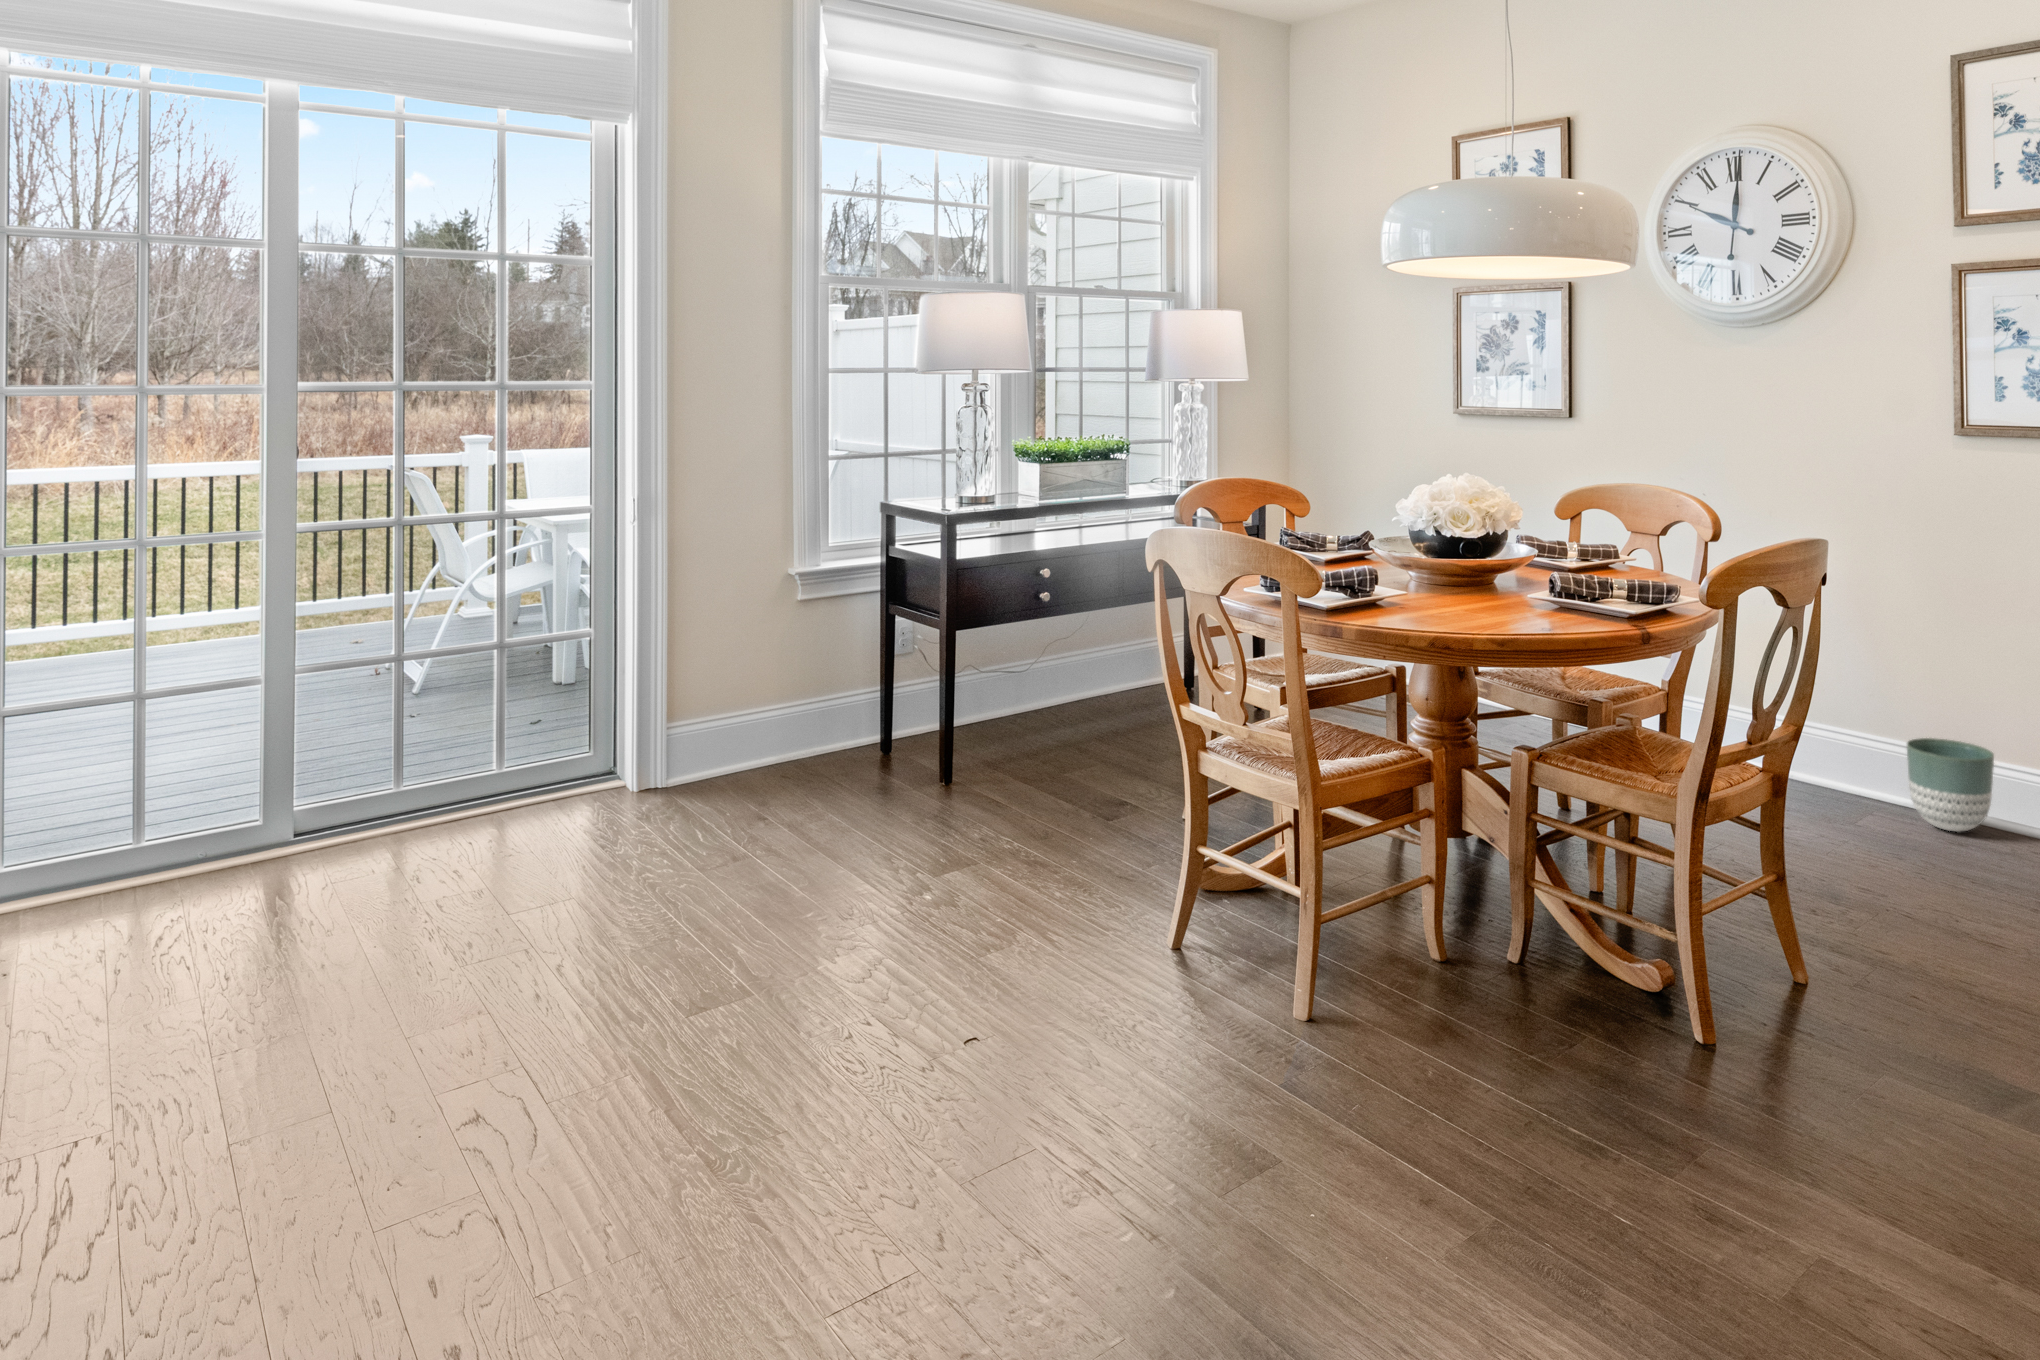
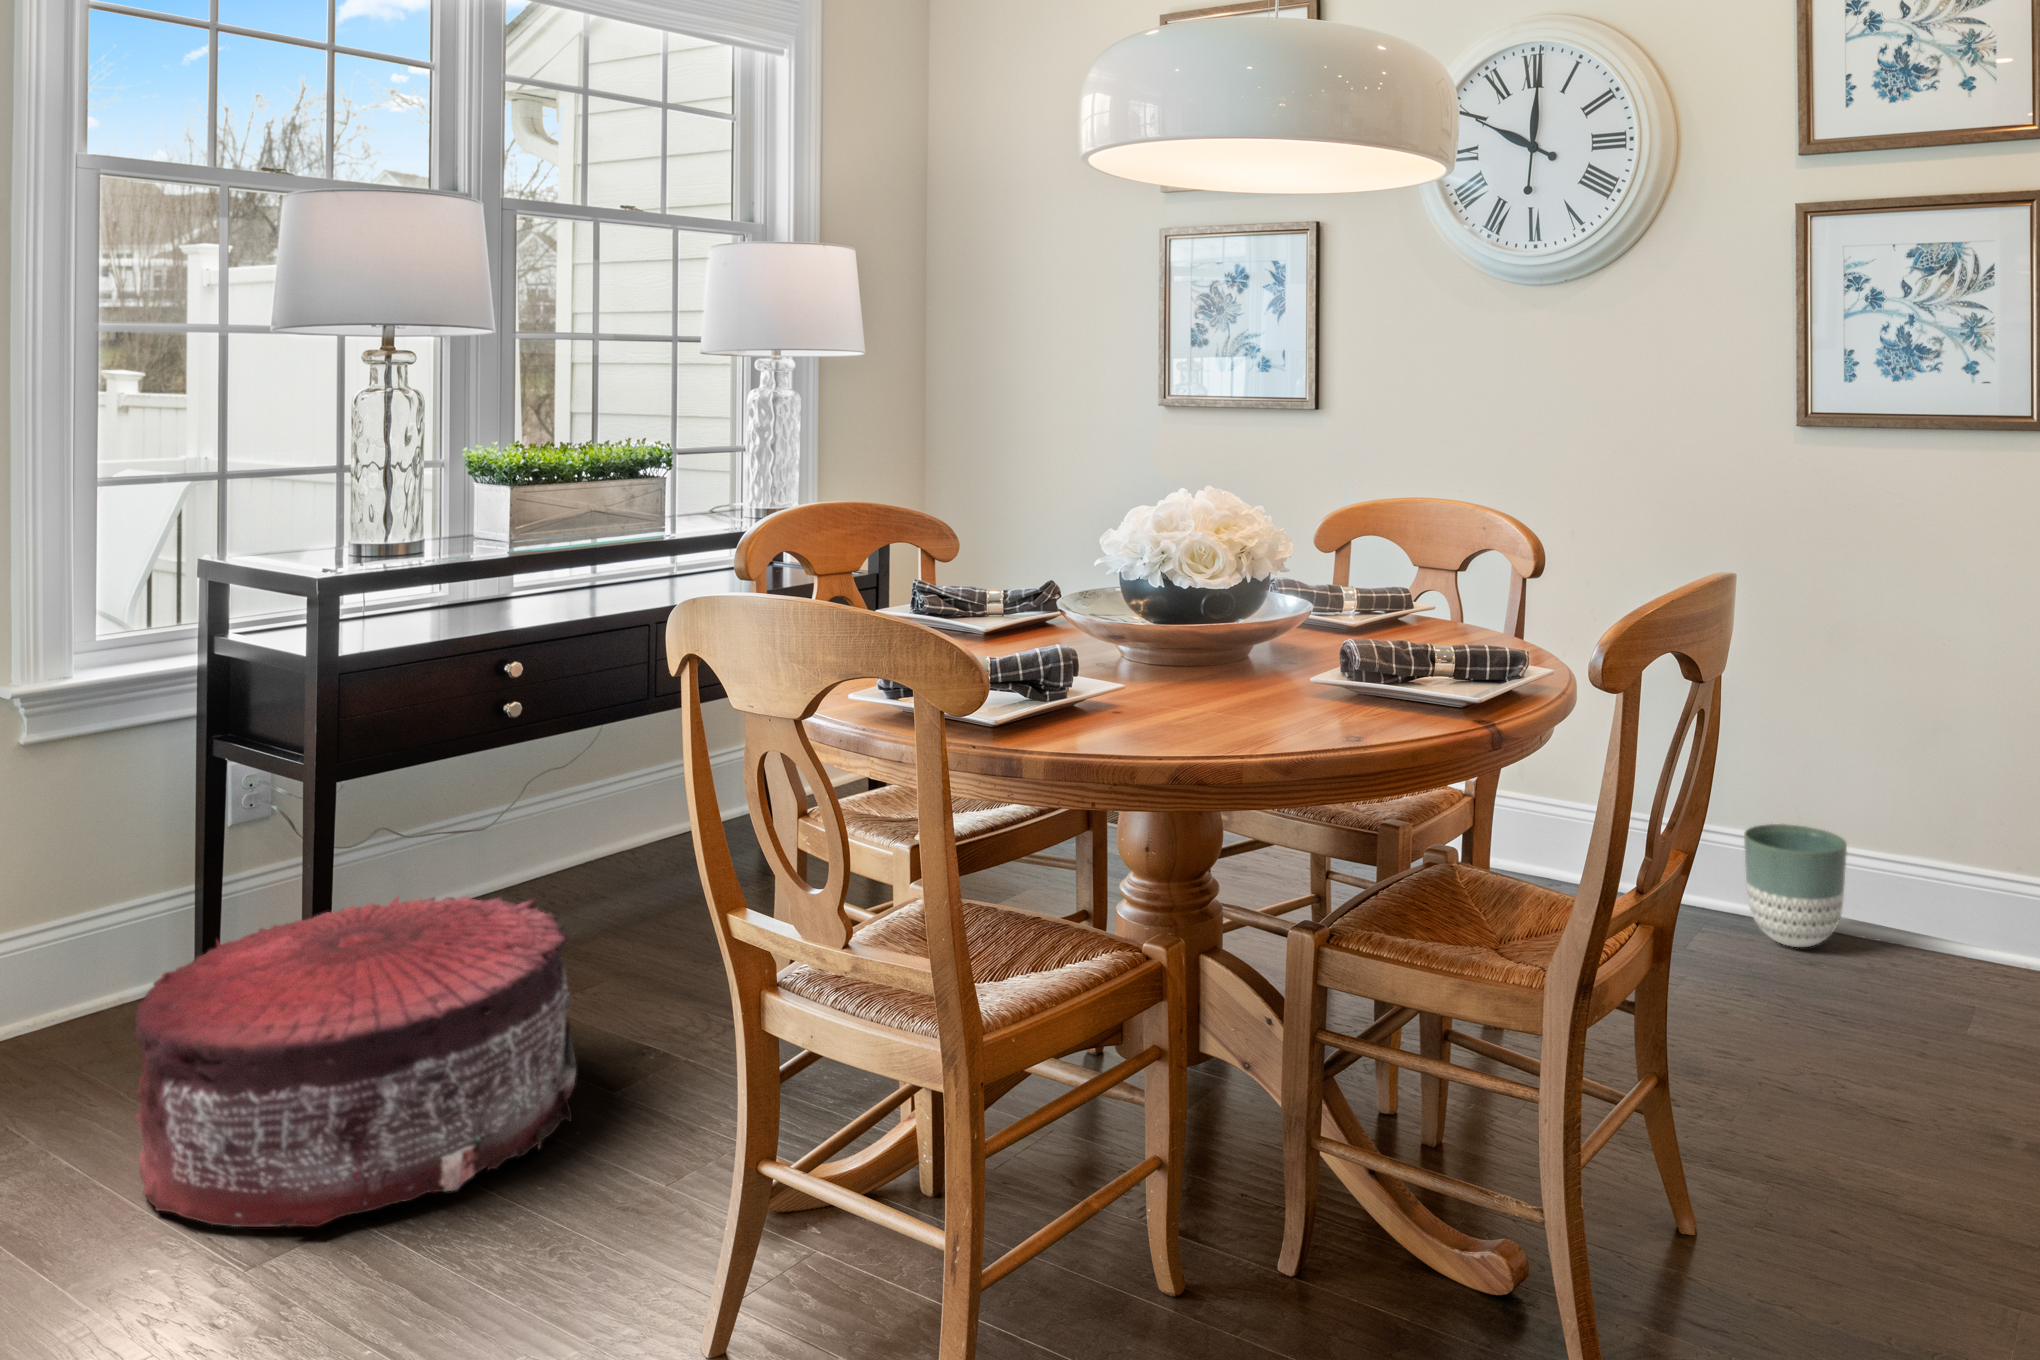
pouf: none [874,698,1092,862] -> present [134,896,577,1227]

